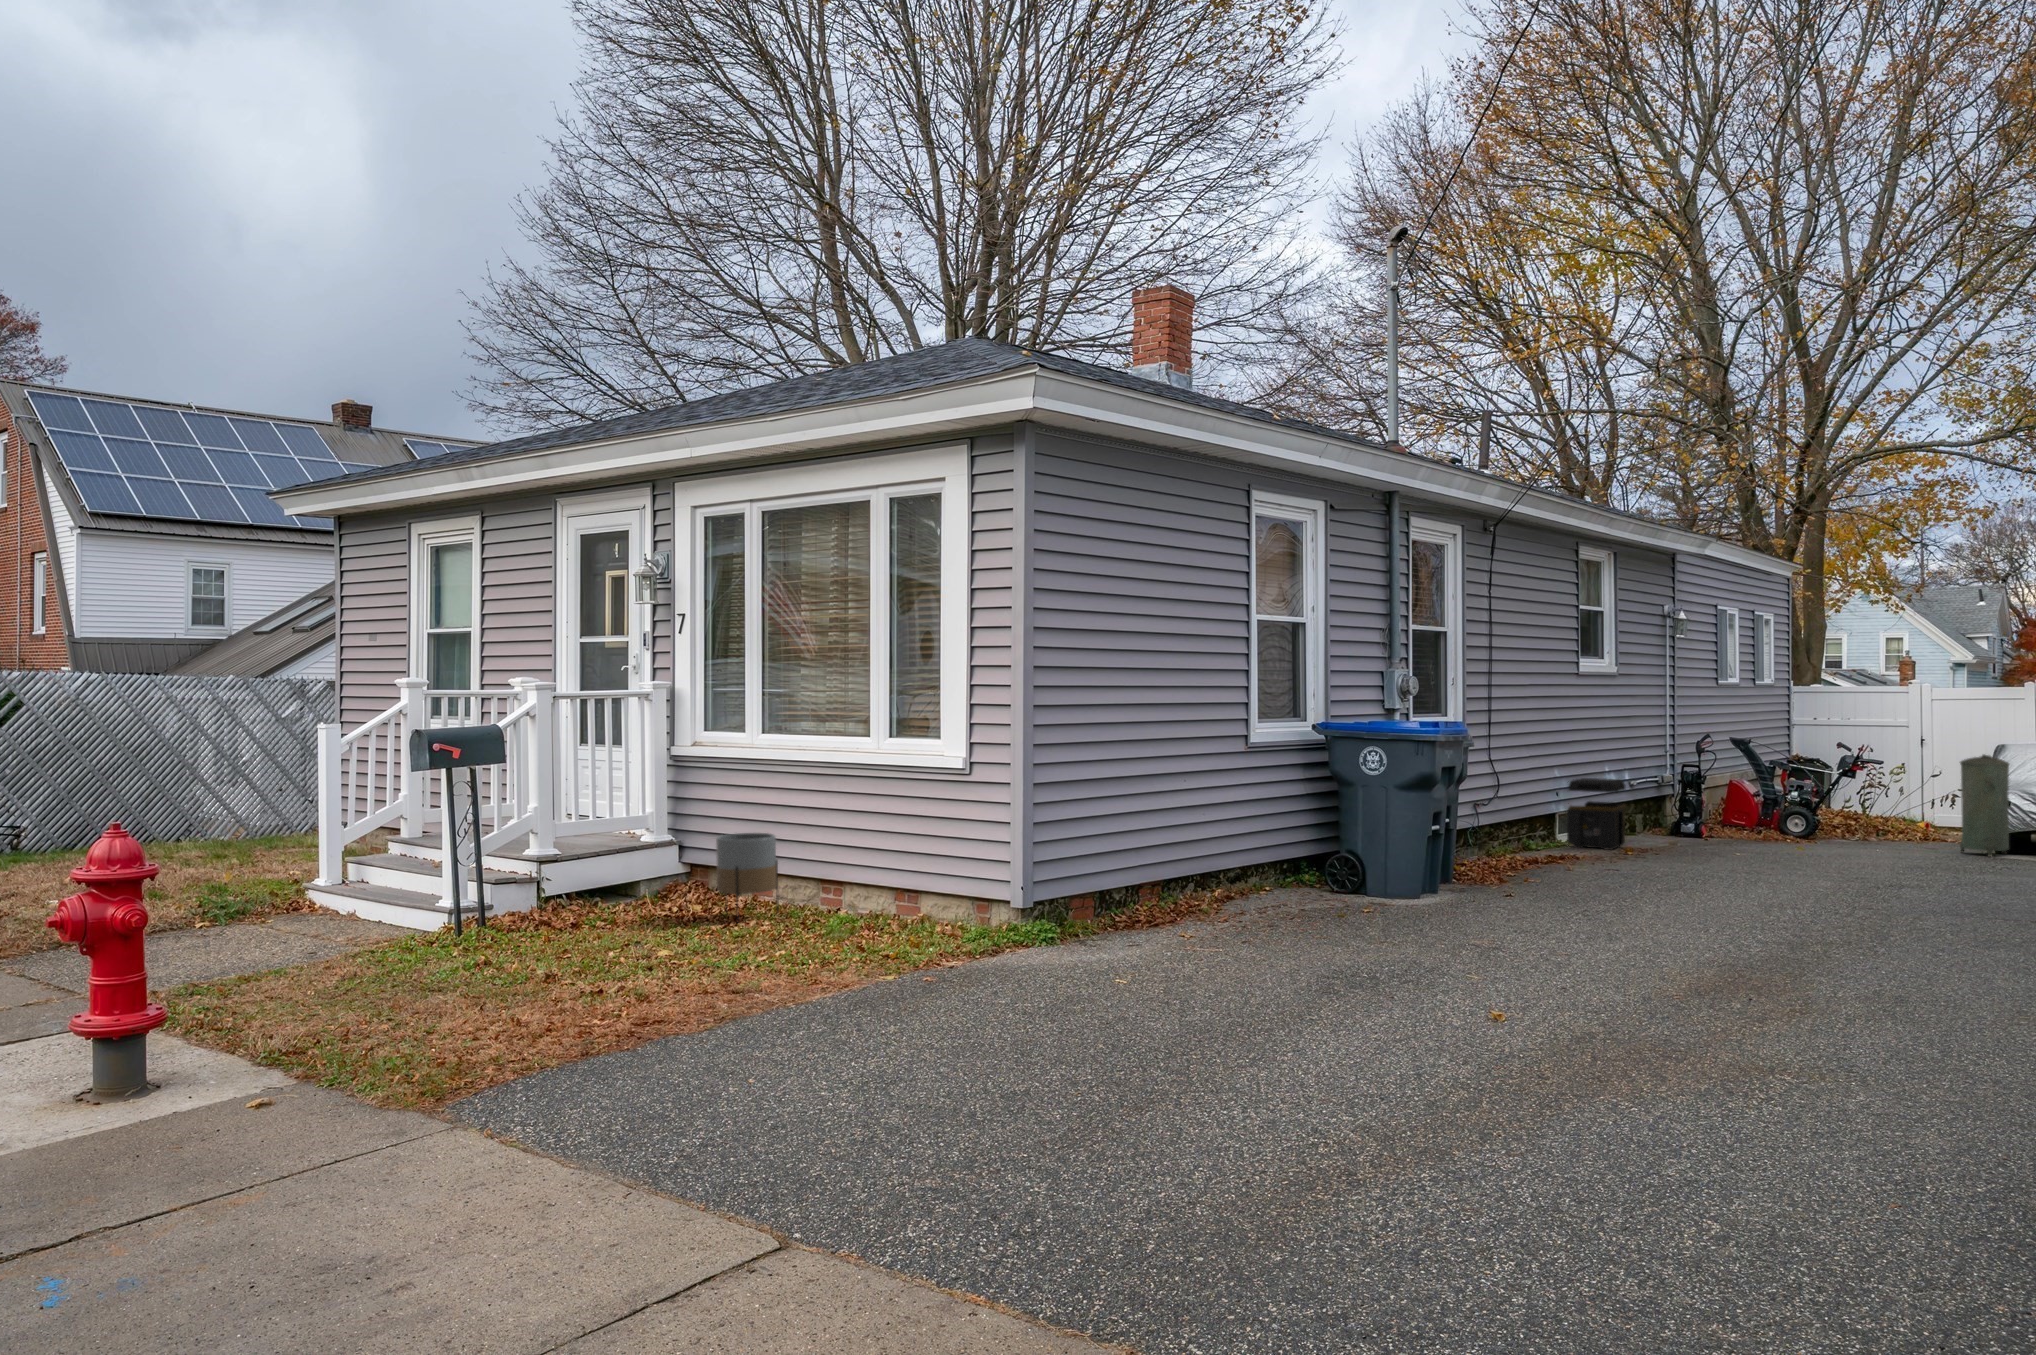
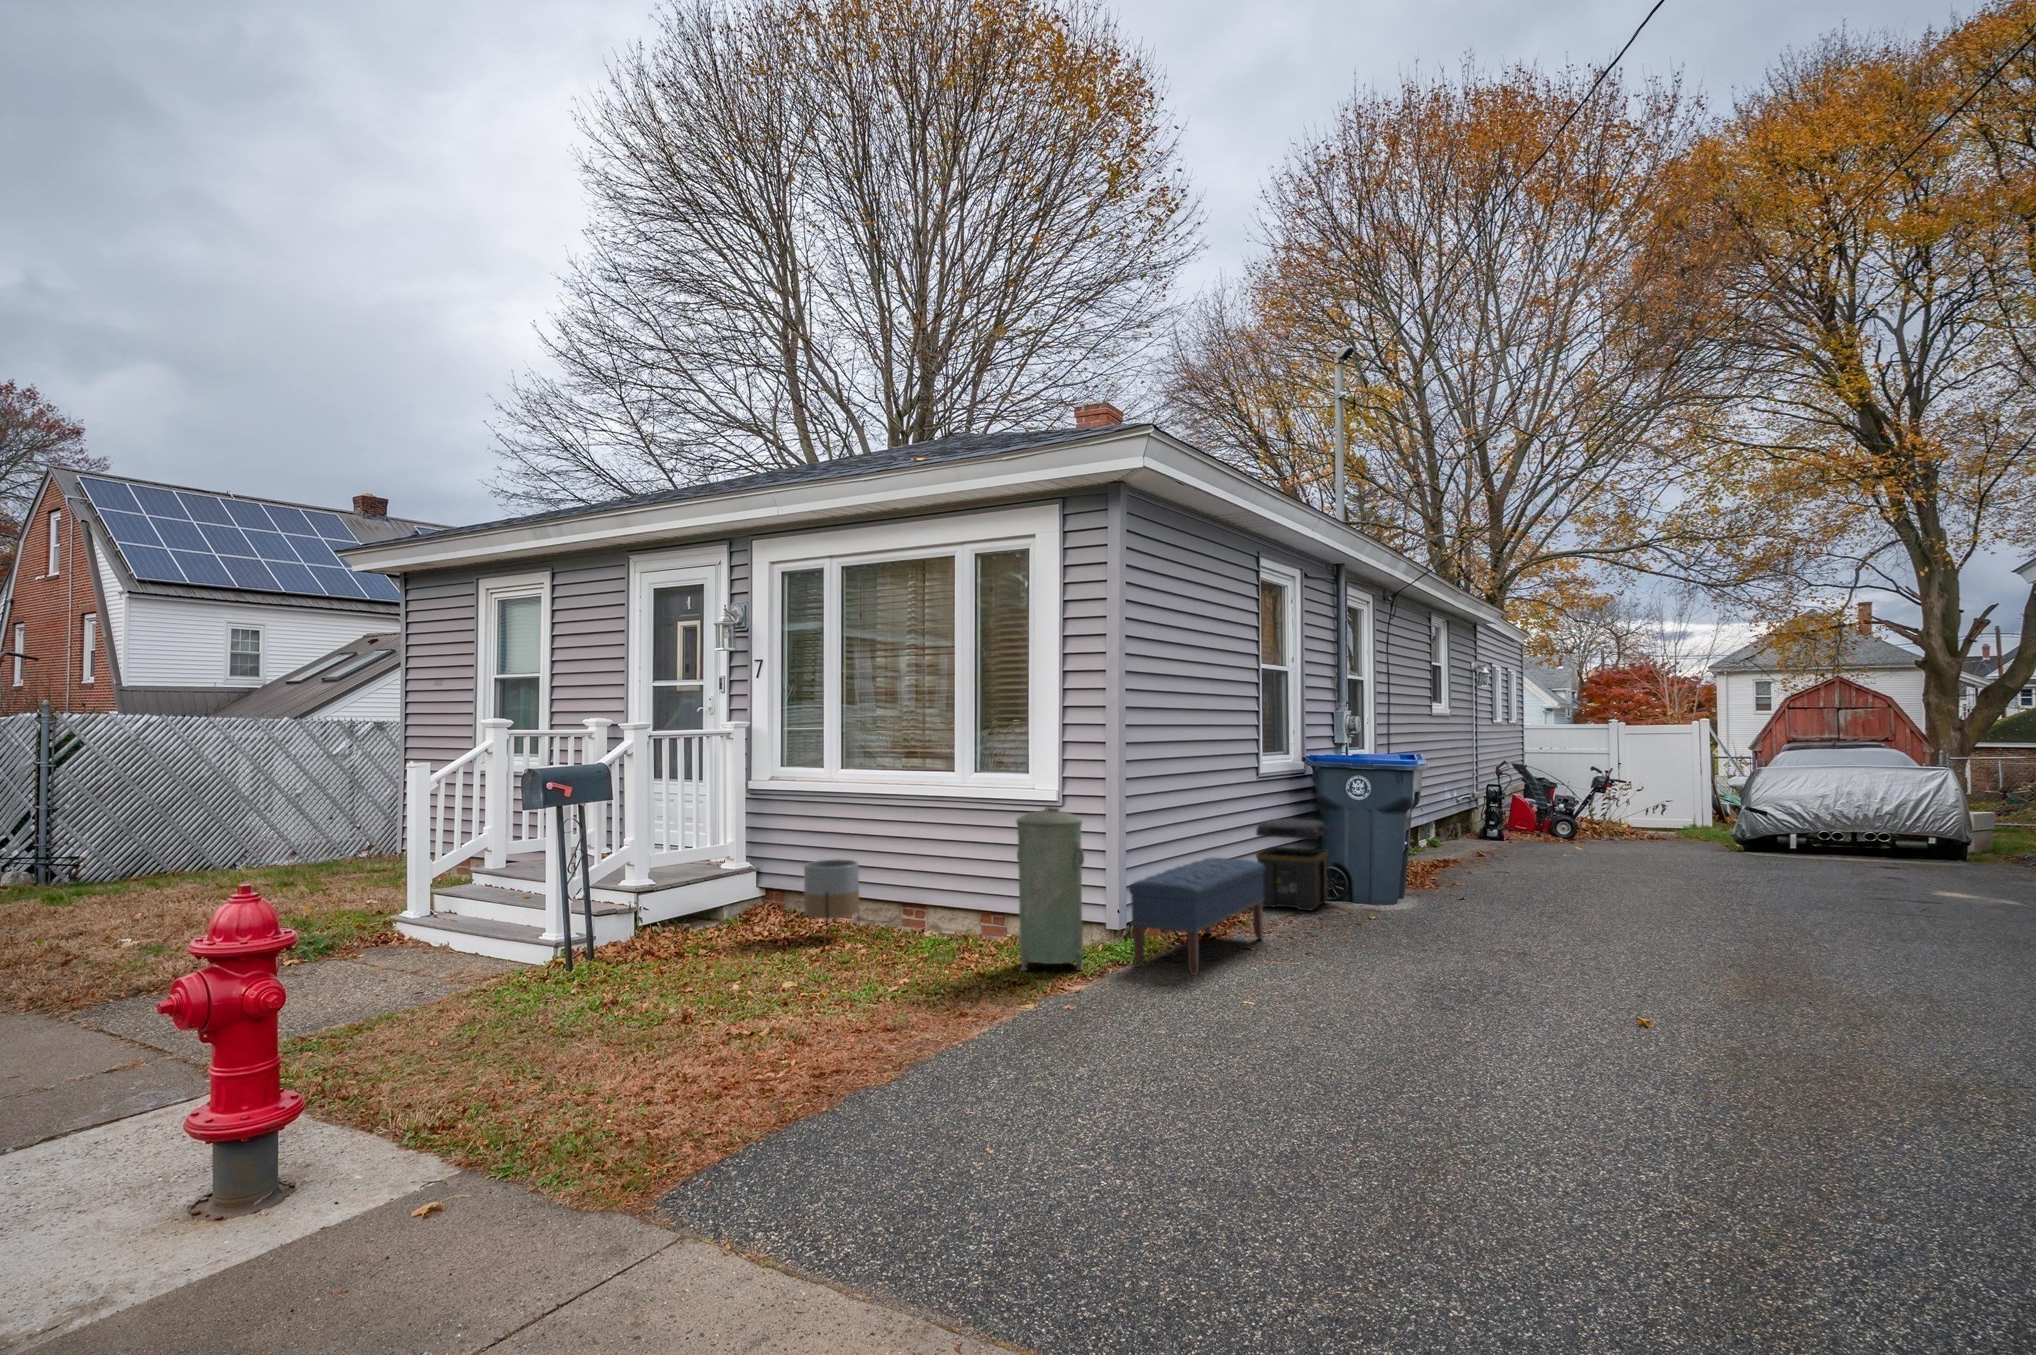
trash can: present [1960,755,2009,857] -> present [1016,807,1084,971]
toolbox: present [1567,778,1626,850] -> present [1256,819,1328,911]
bench: none [1035,837,1213,959] -> present [1129,858,1265,975]

